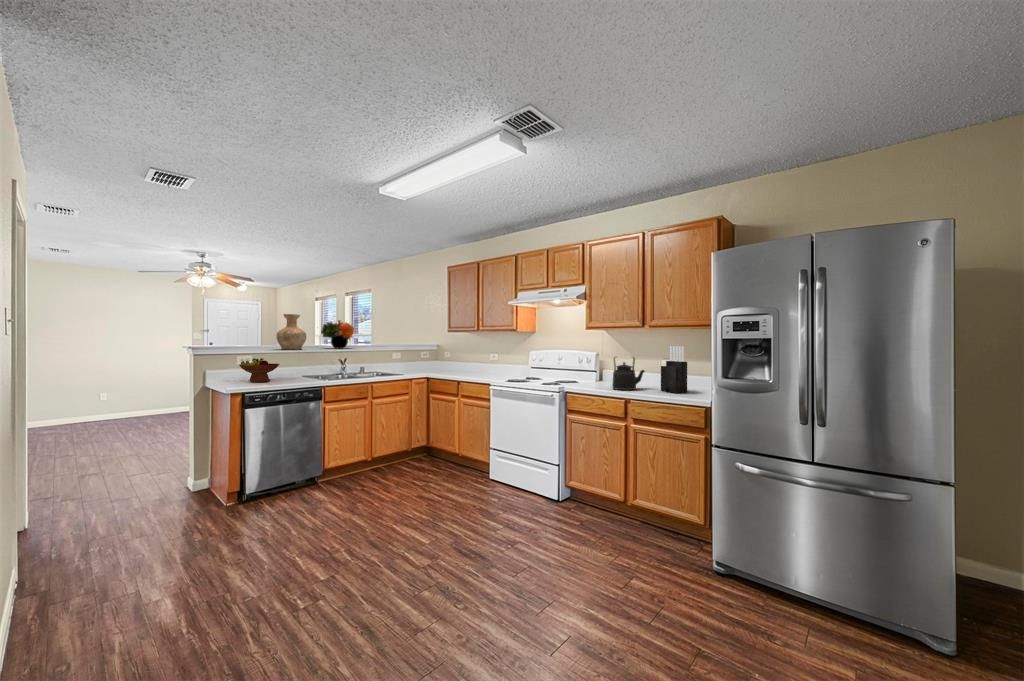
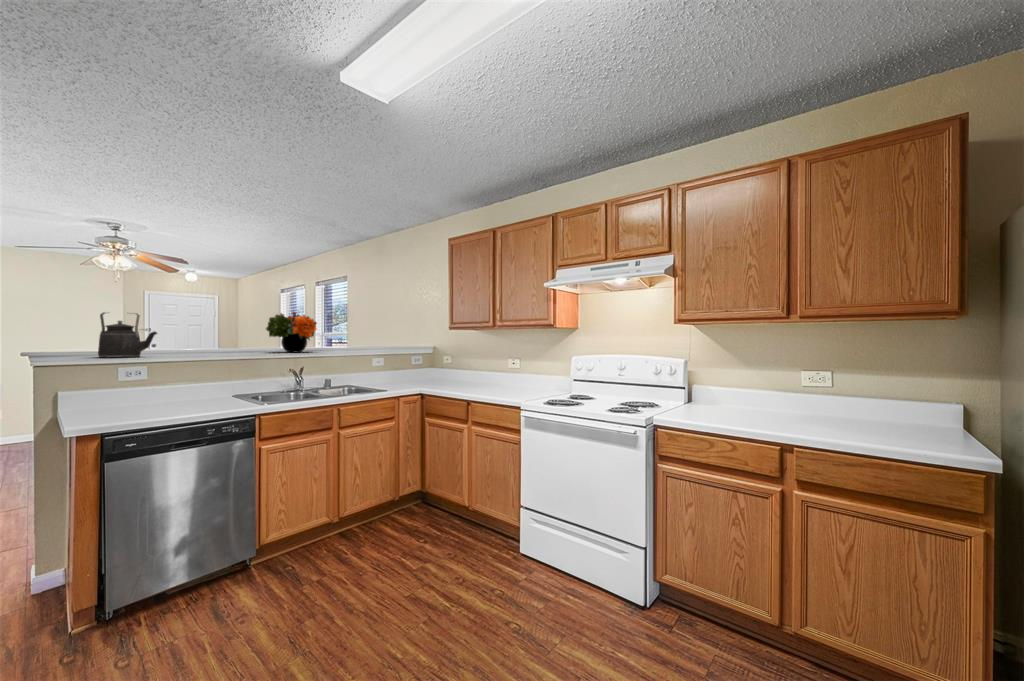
vase: present [276,314,306,350] -> none [192,301,241,355]
knife block: present [661,346,687,393] -> none [819,350,877,432]
kettle: present [612,357,645,390] -> present [98,312,157,358]
fruit bowl: present [239,358,279,382] -> none [113,370,188,409]

